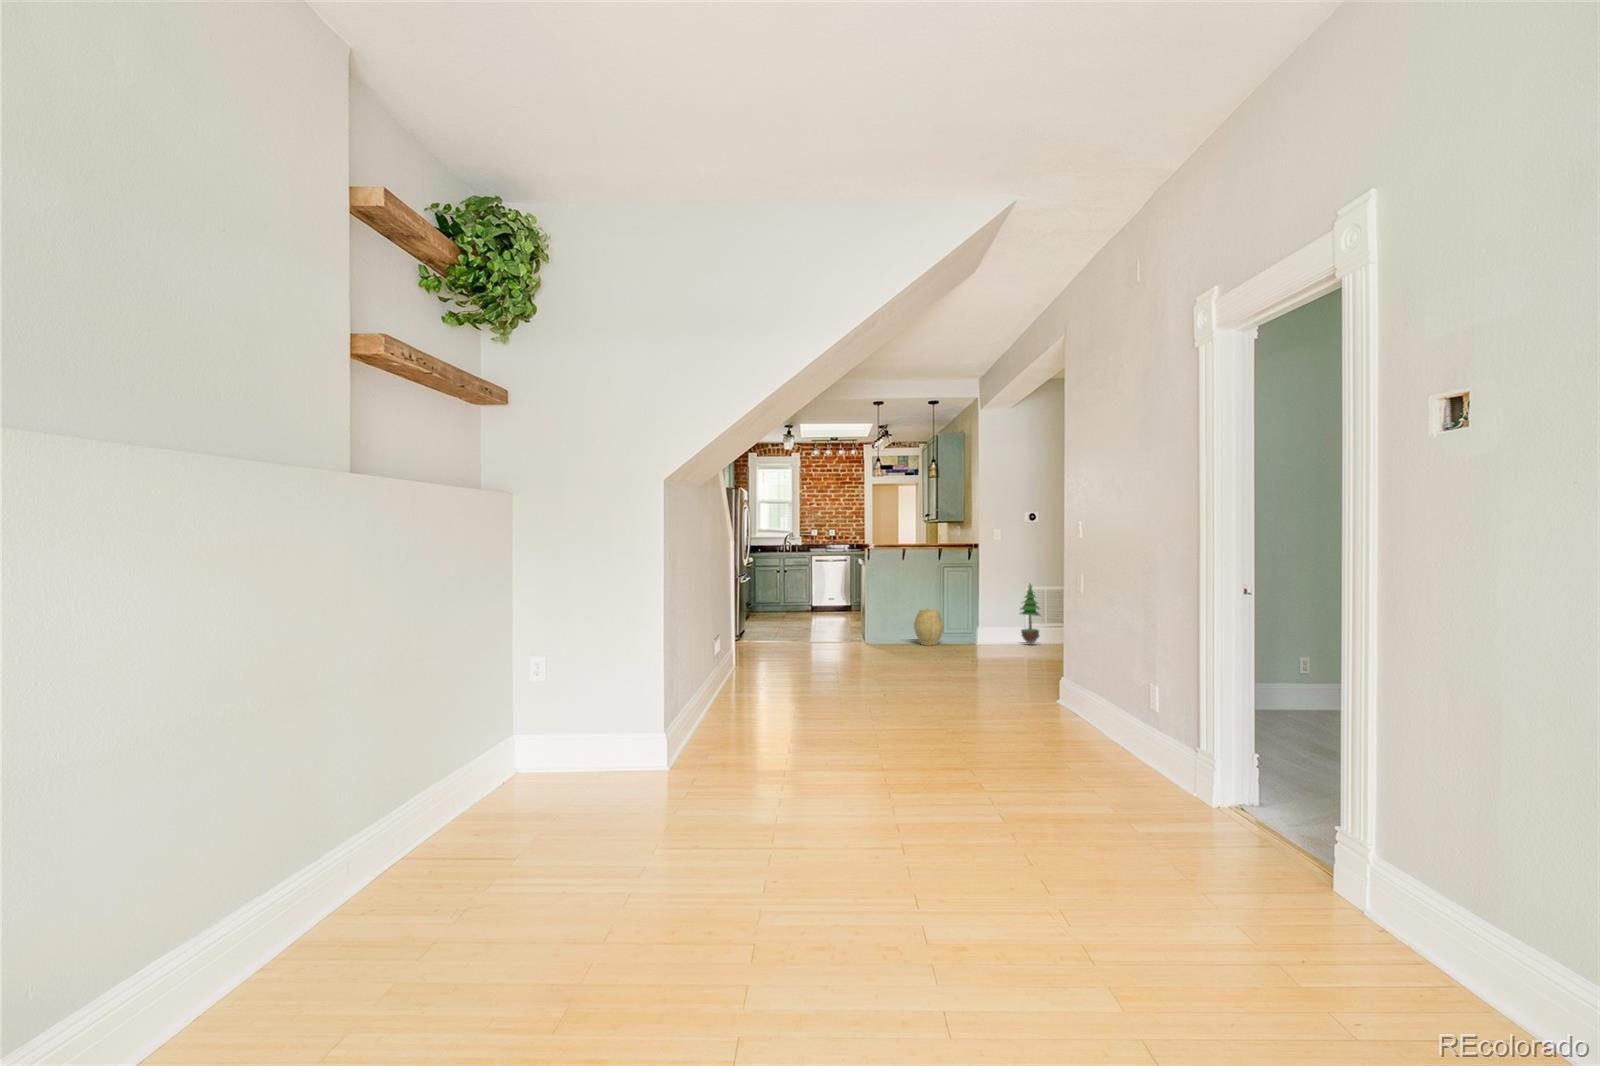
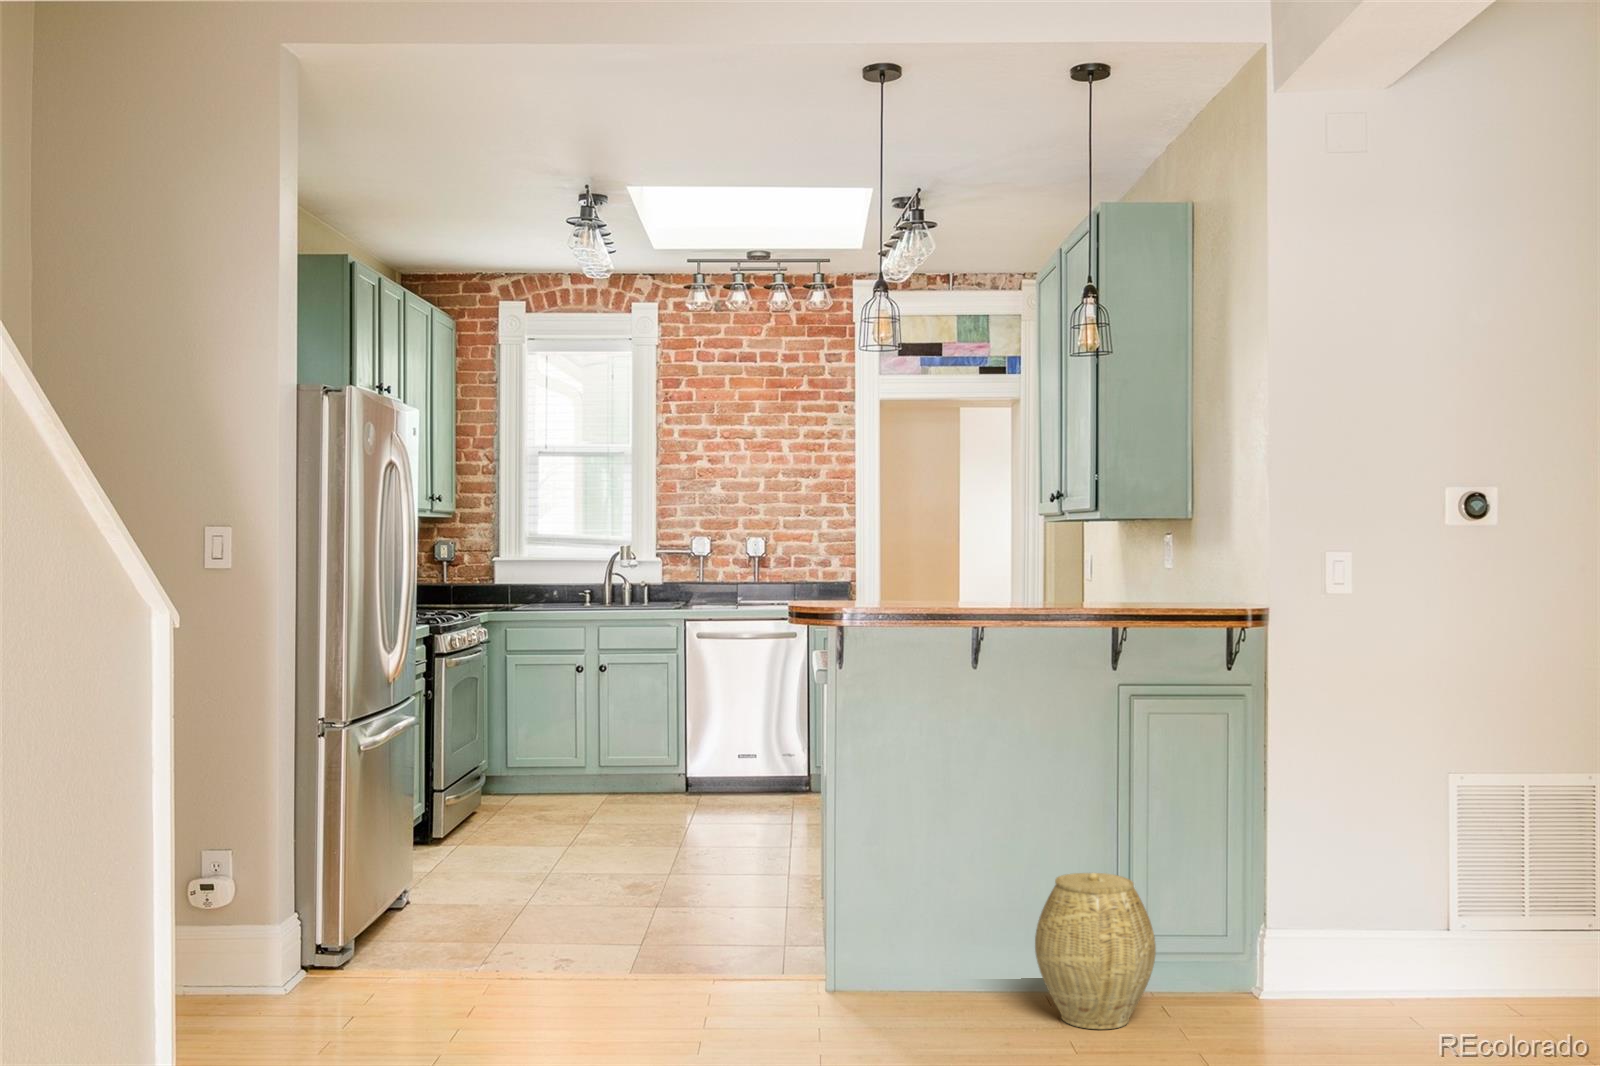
potted tree: present [1021,584,1040,644] -> none [1457,771,1558,1026]

